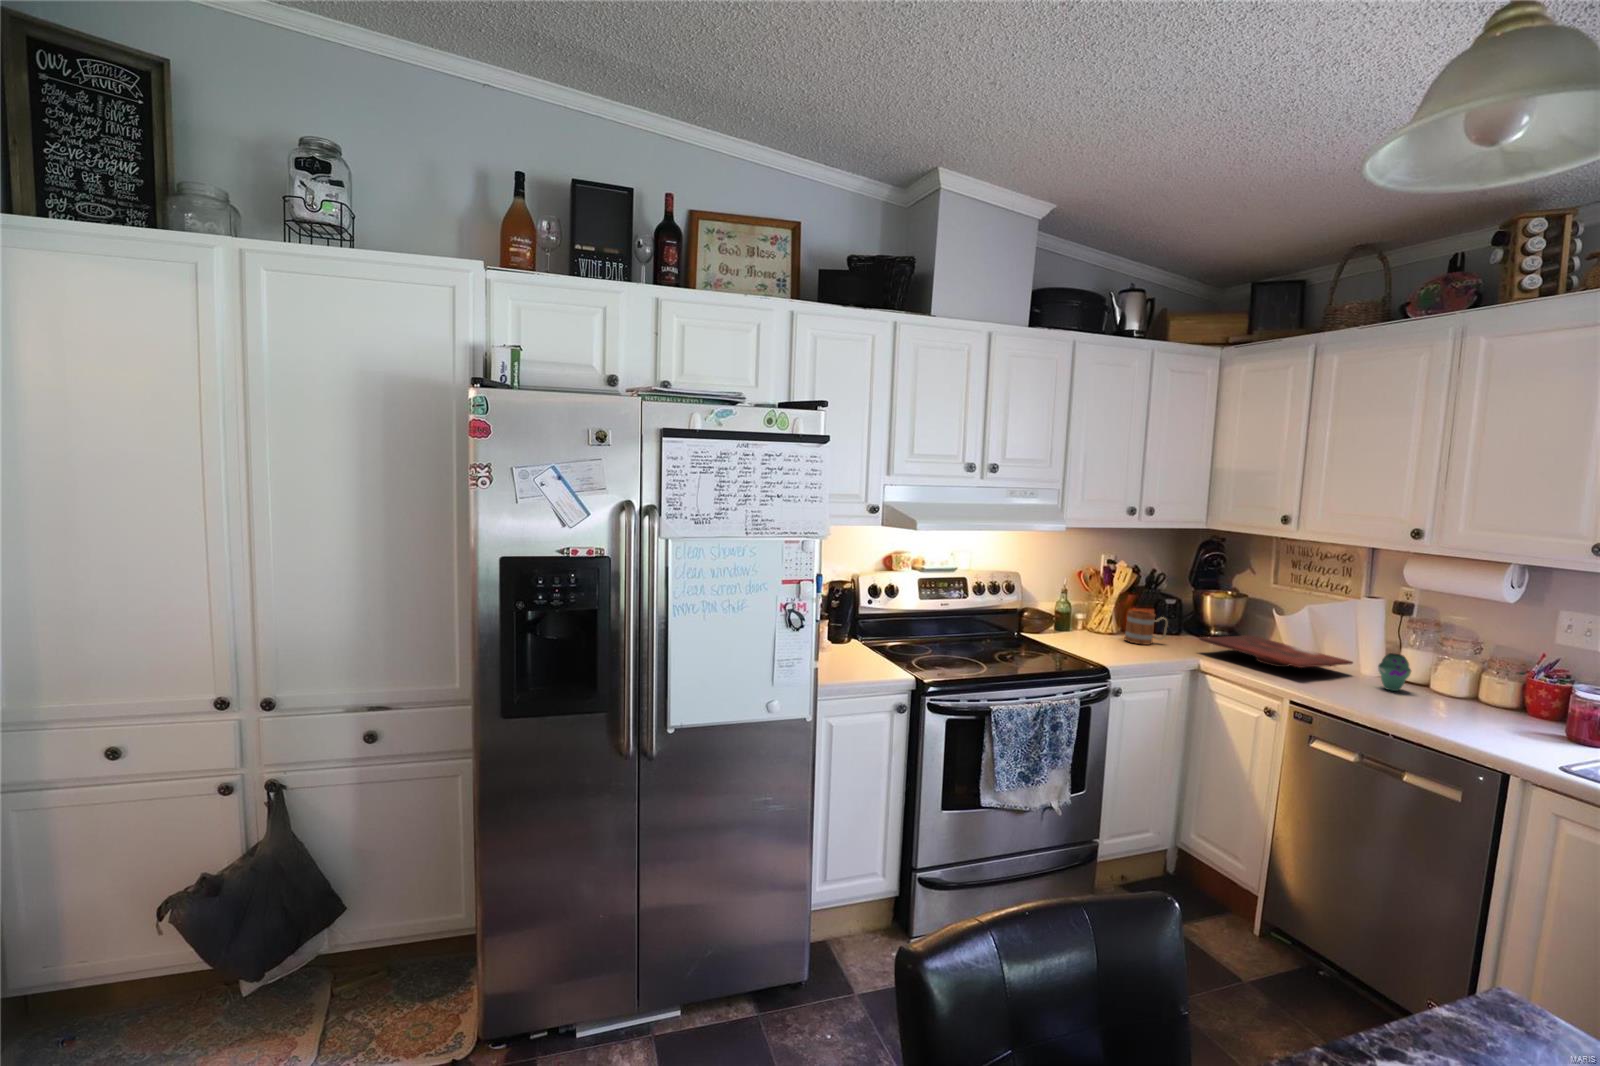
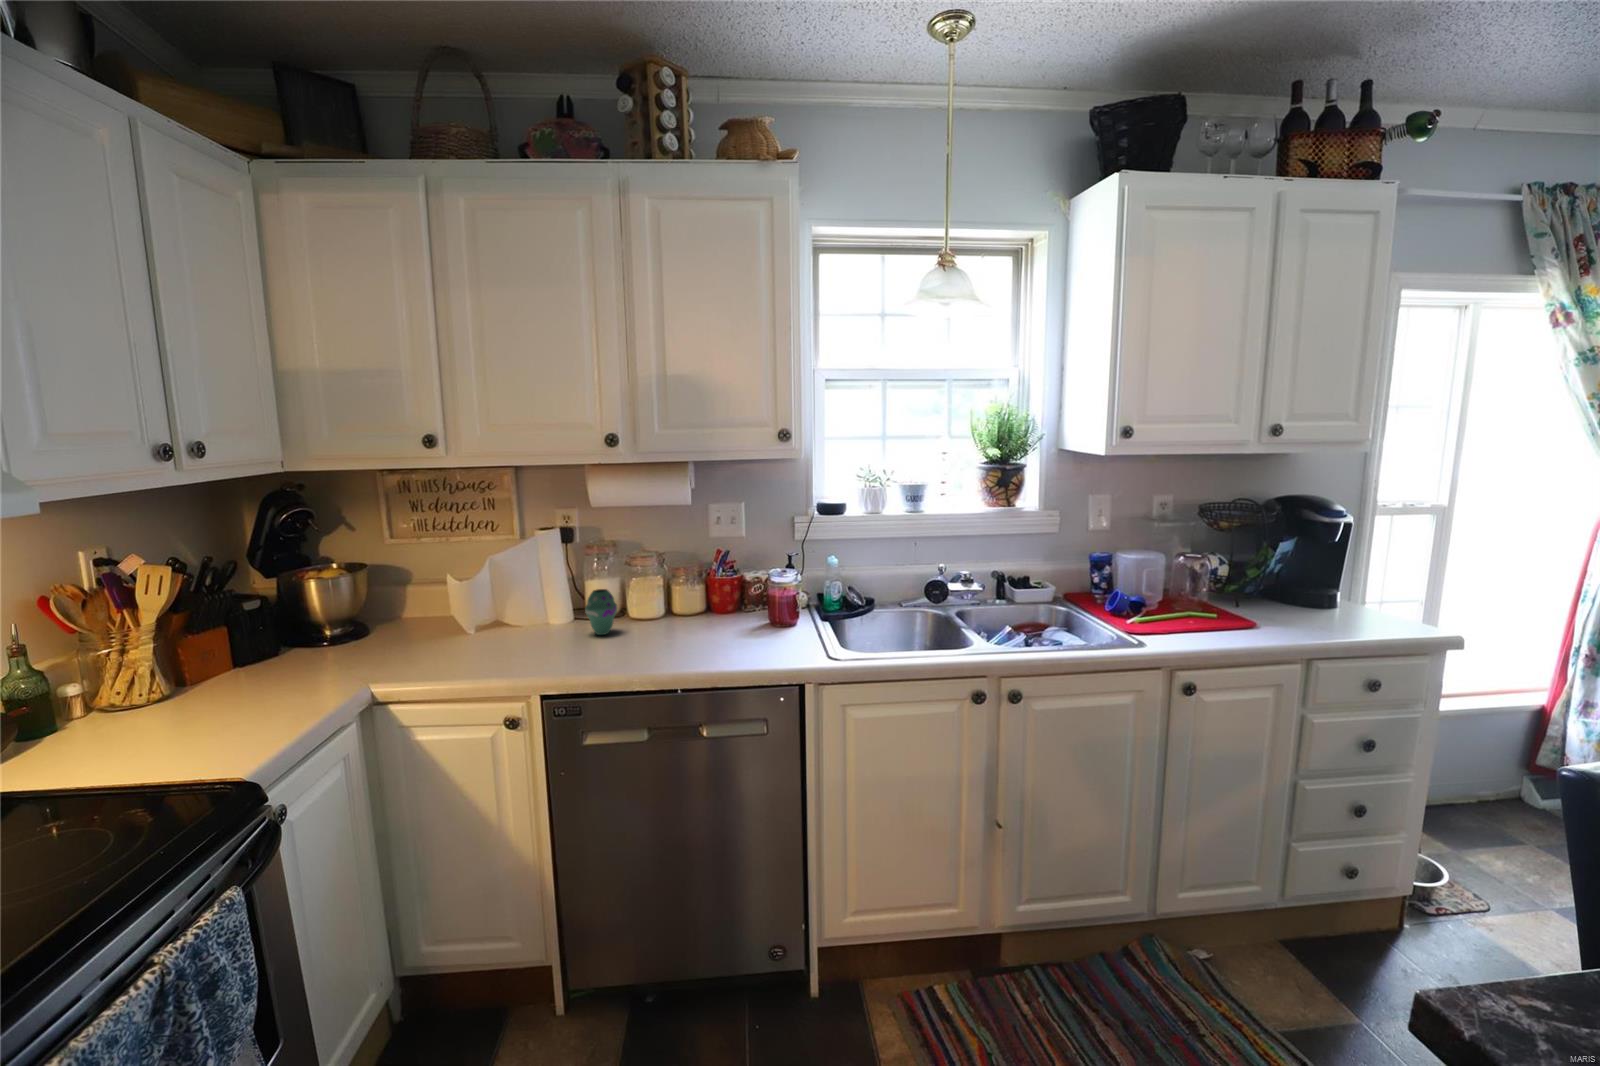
mug: present [1125,610,1168,645] -> none [201,636,285,704]
cutting board: present [1199,635,1353,668] -> none [351,614,547,655]

